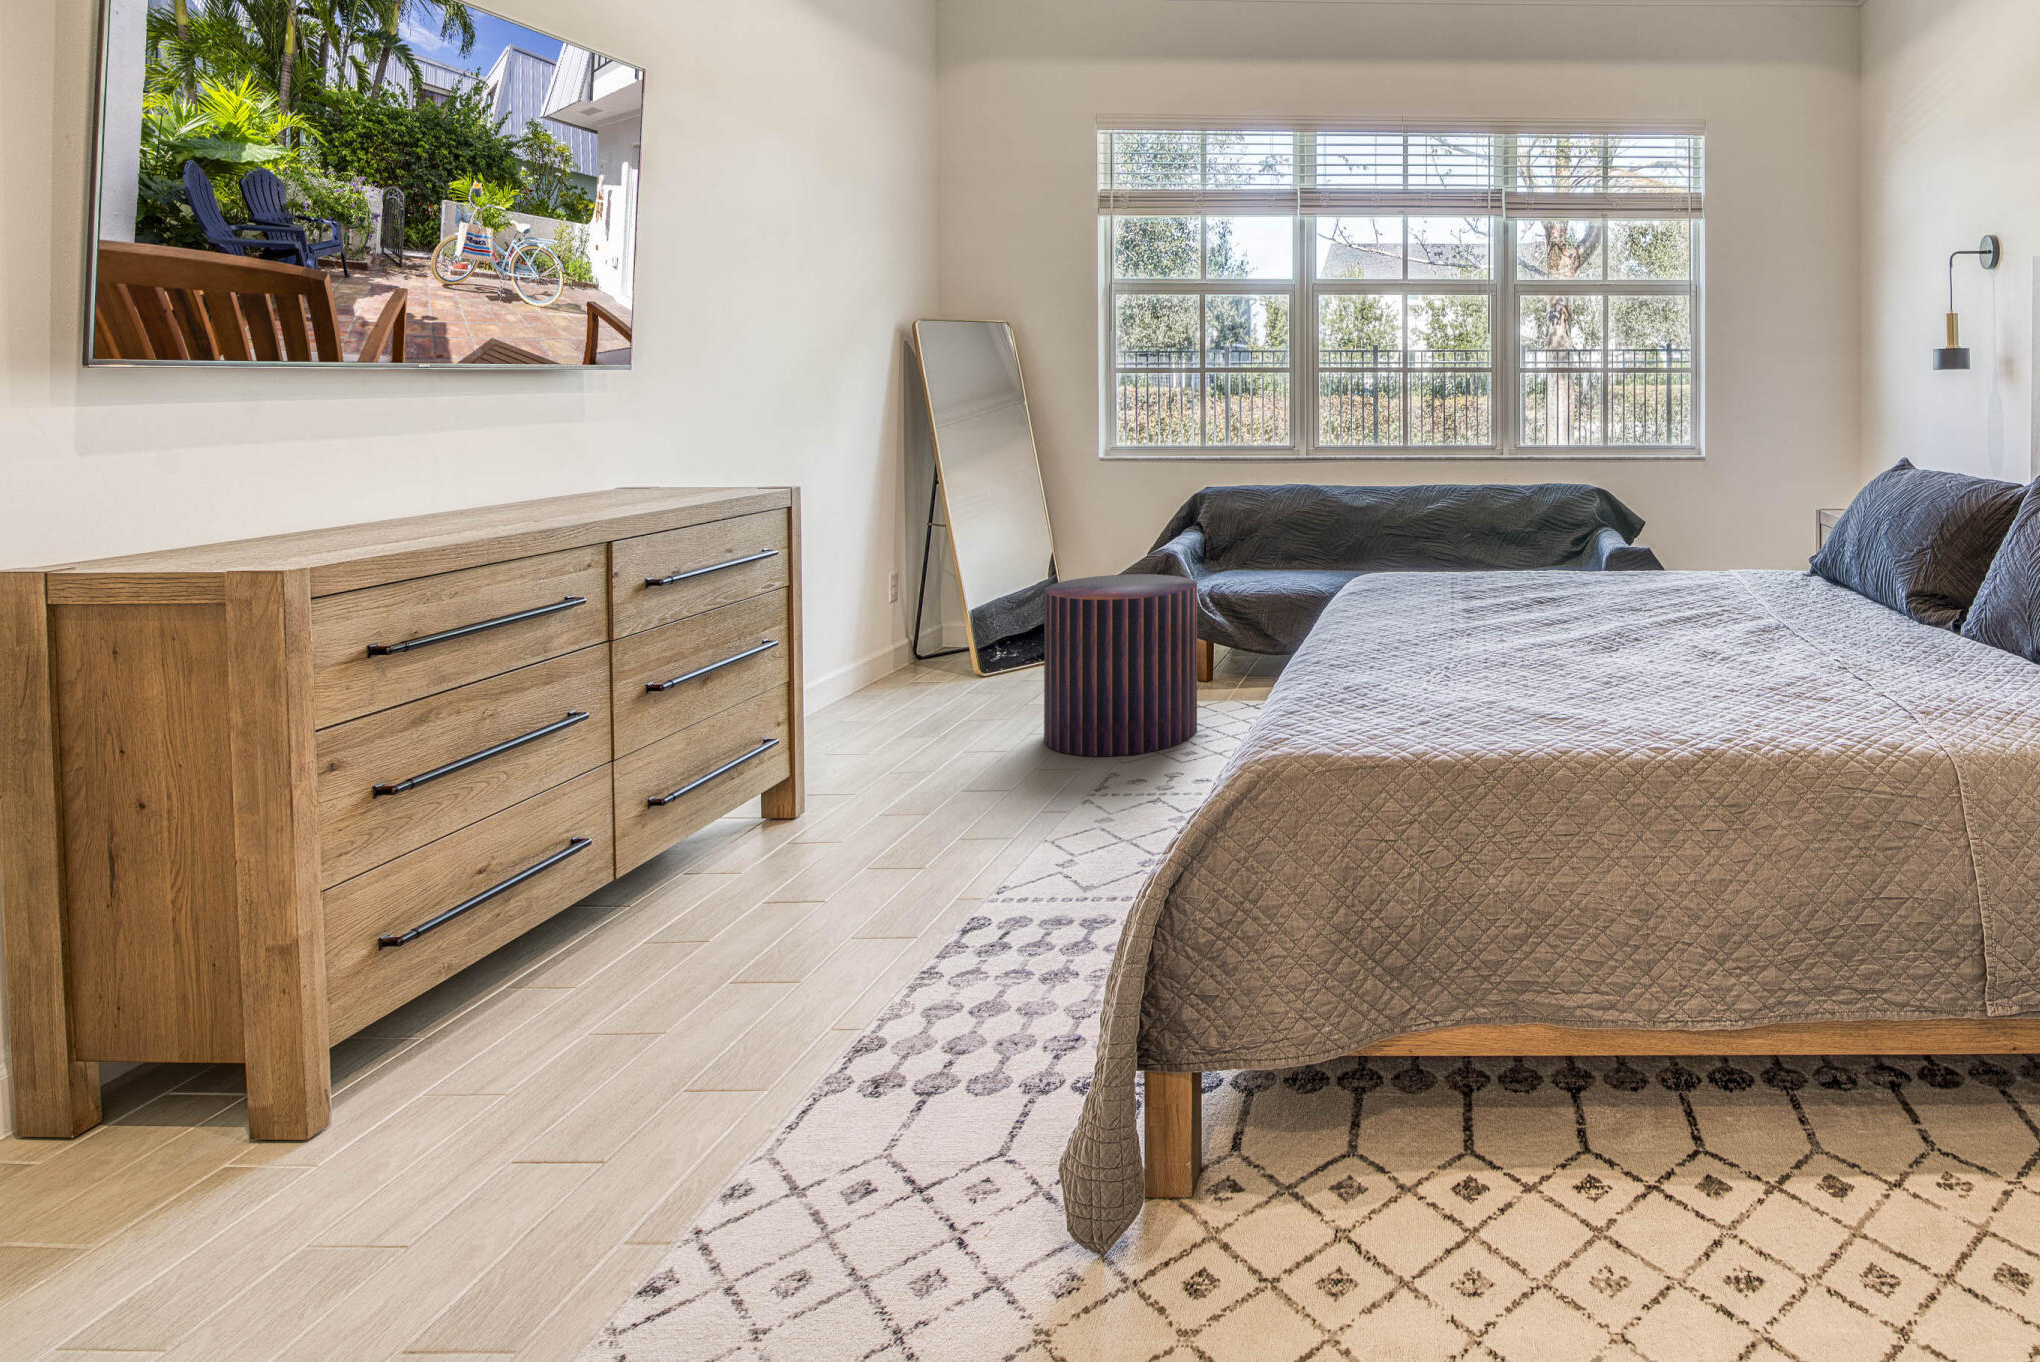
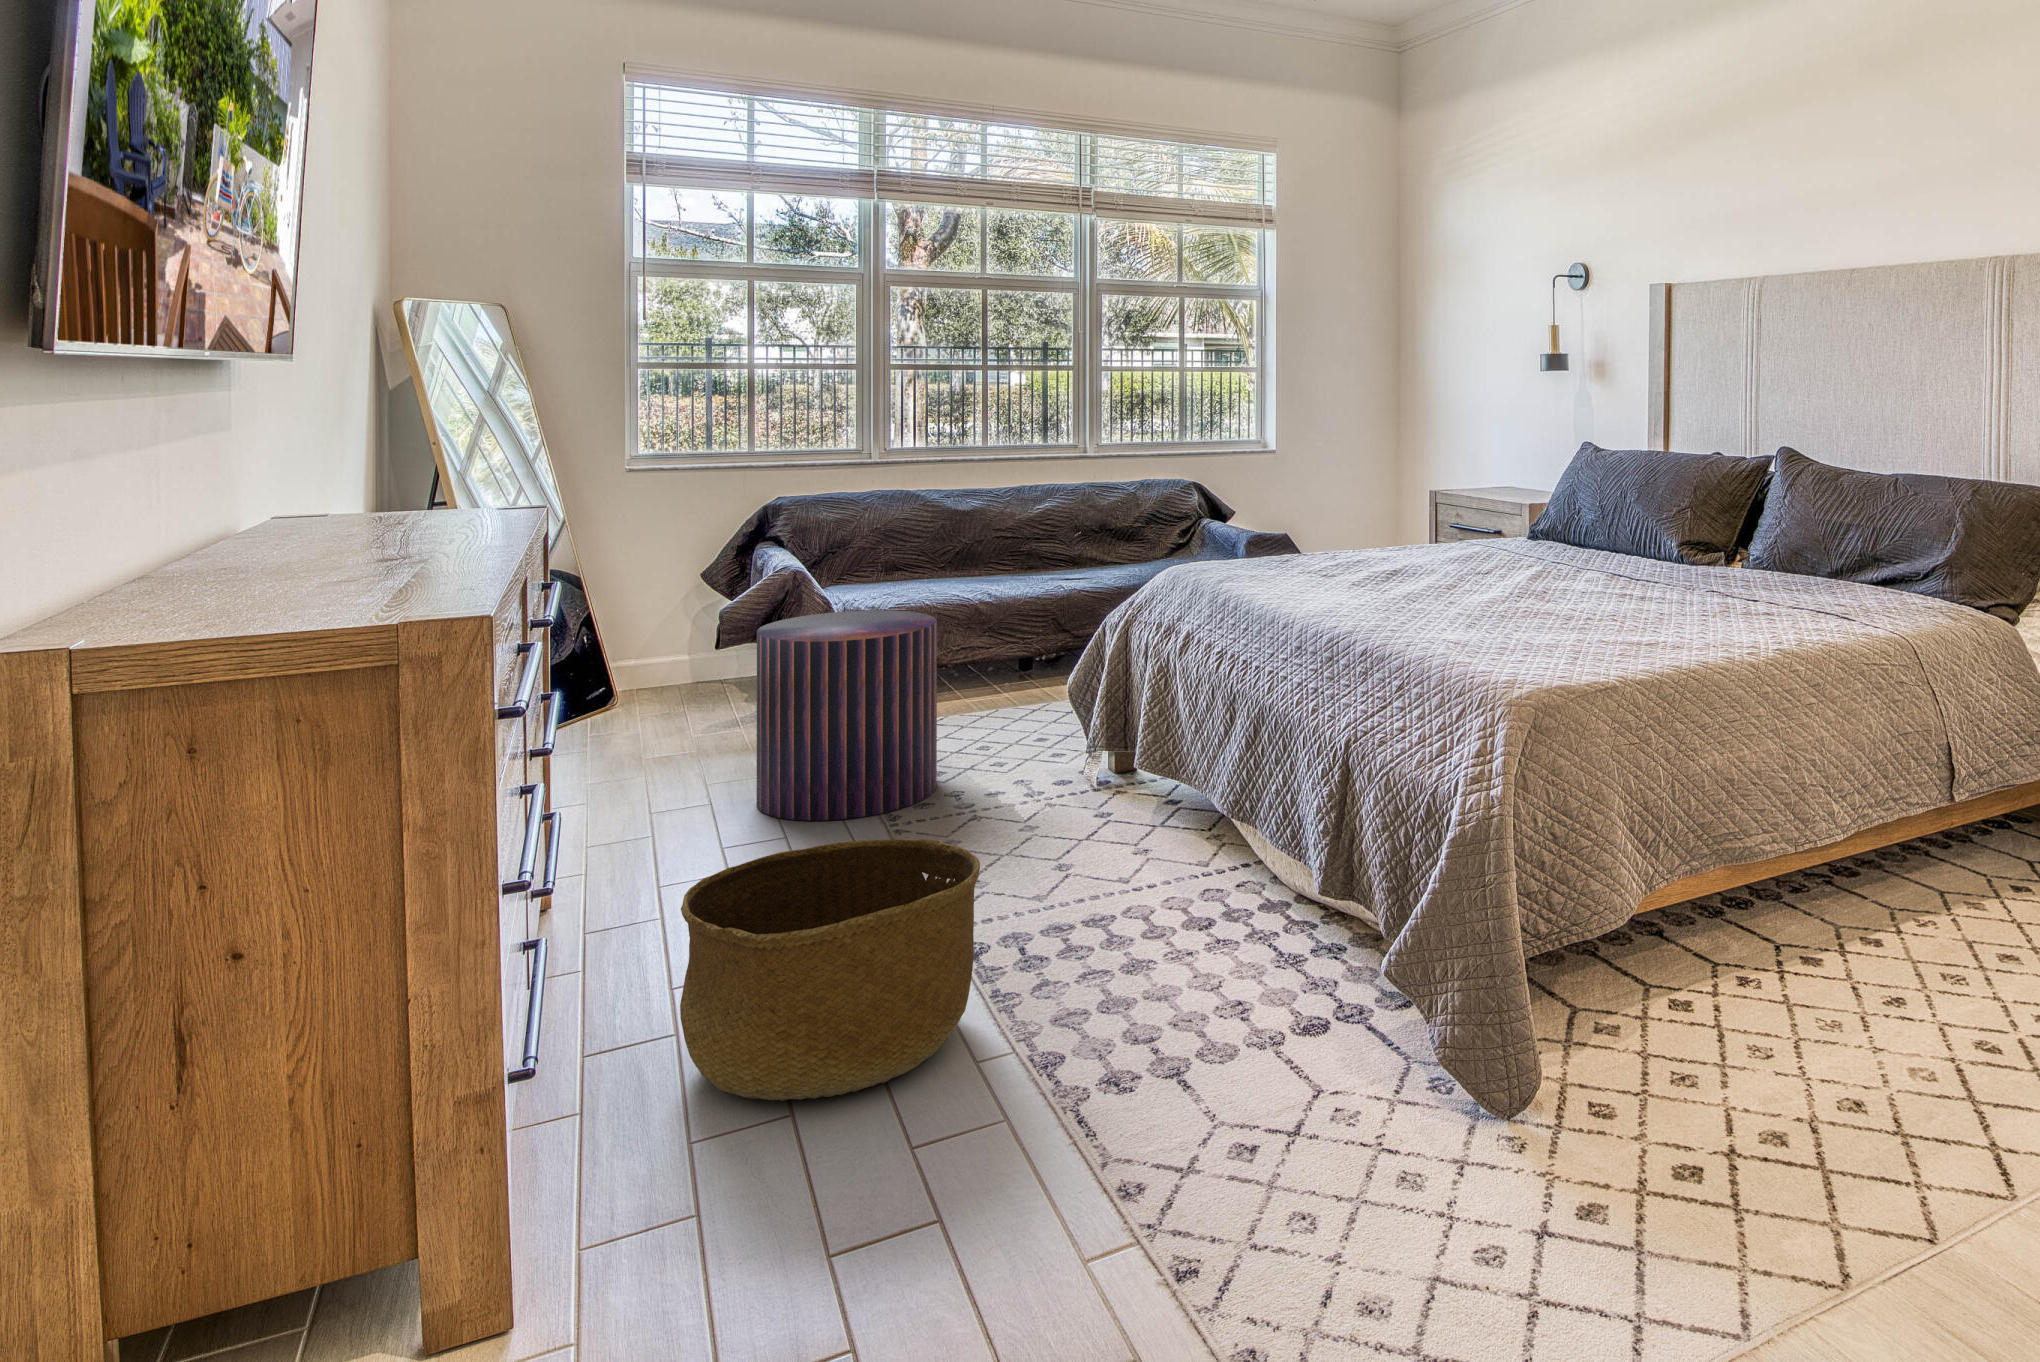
basket: none [589,772,866,993] -> present [680,840,980,1101]

